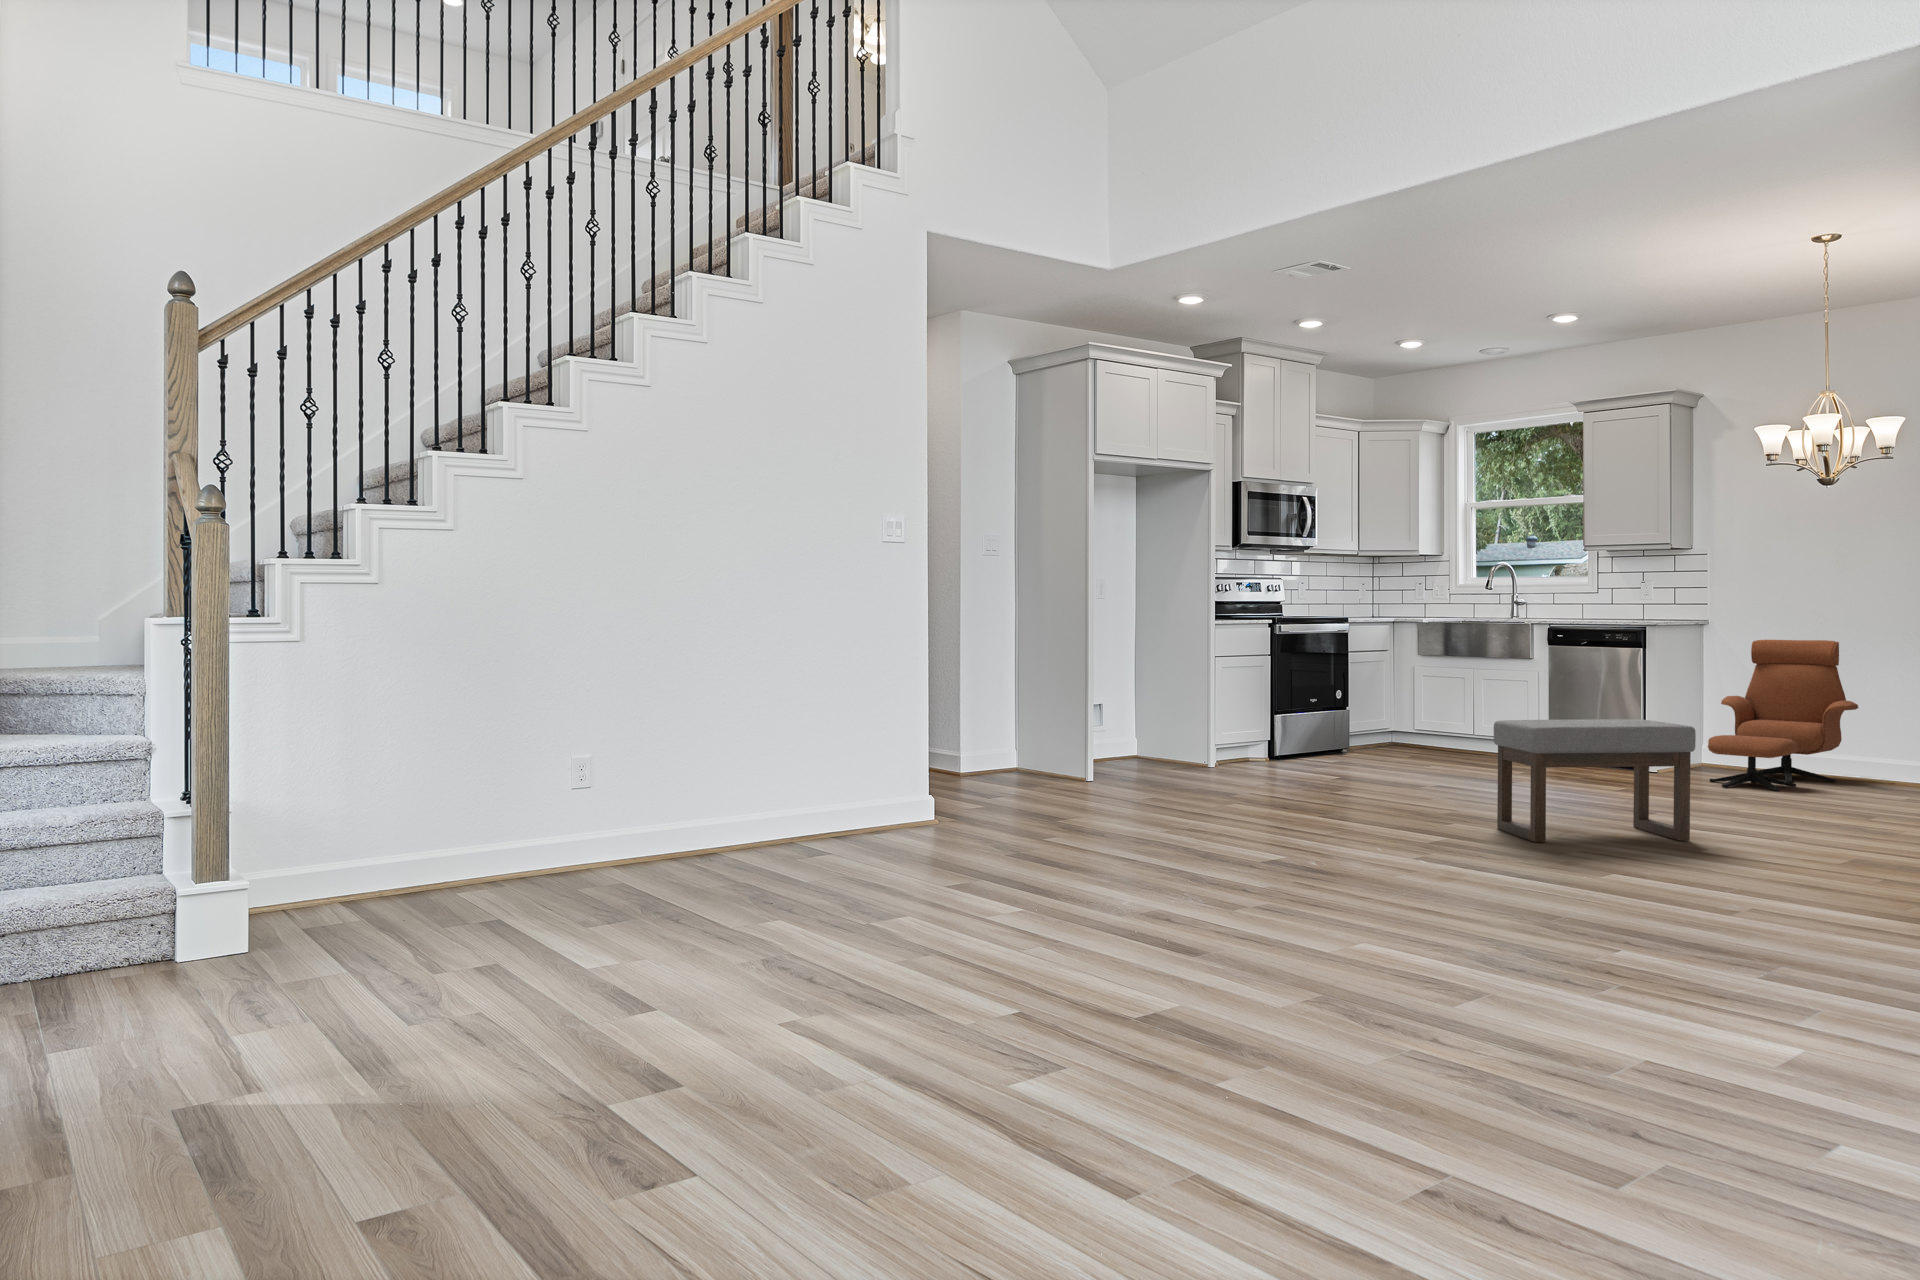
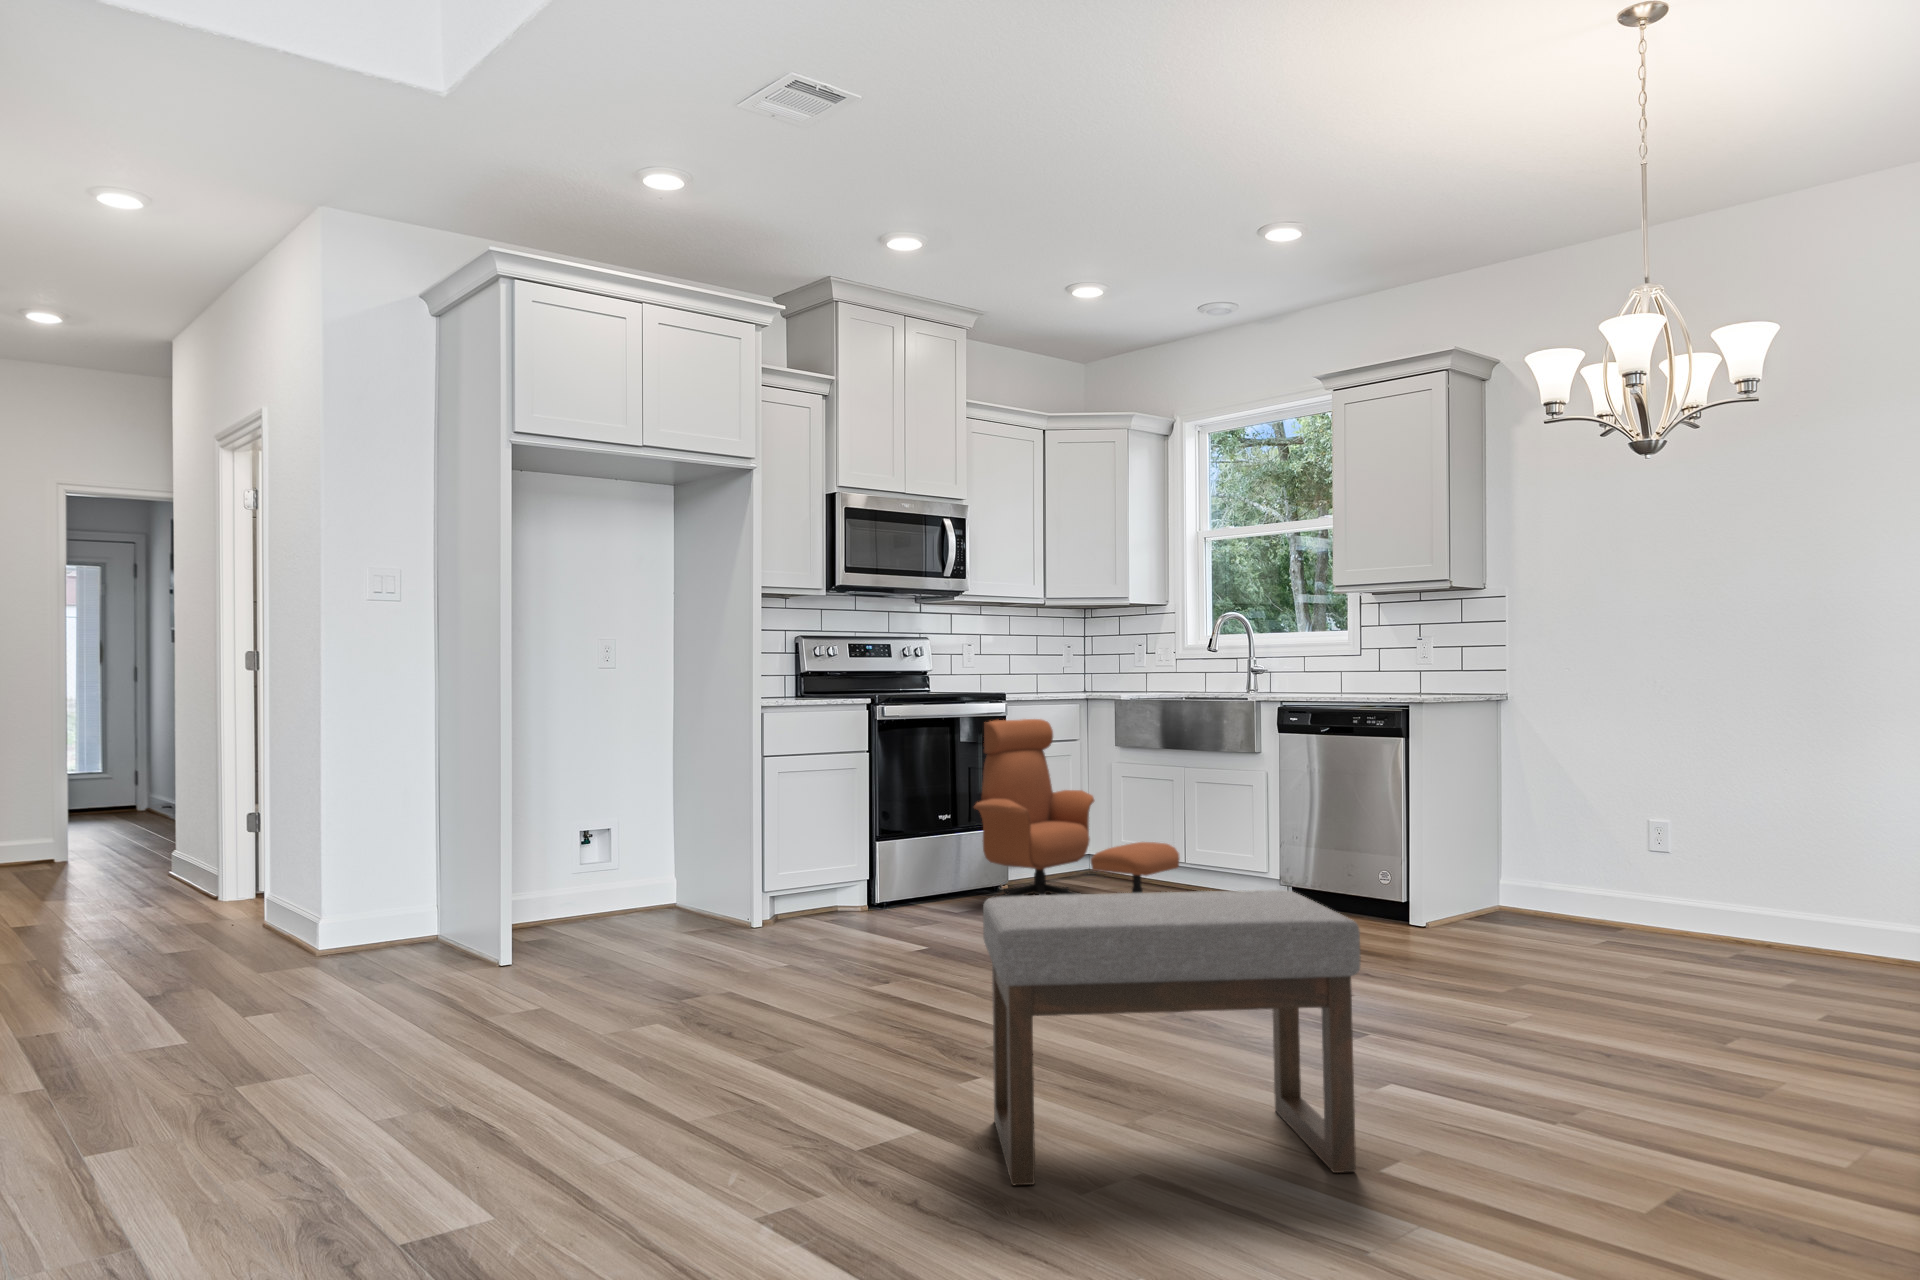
lounge chair: present [1708,640,1858,791] -> present [974,719,1180,897]

